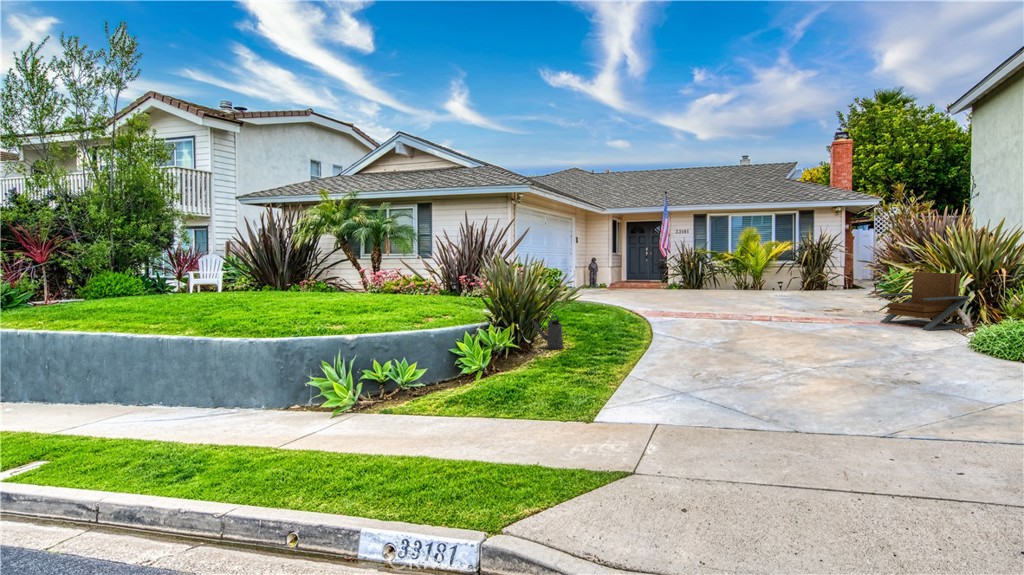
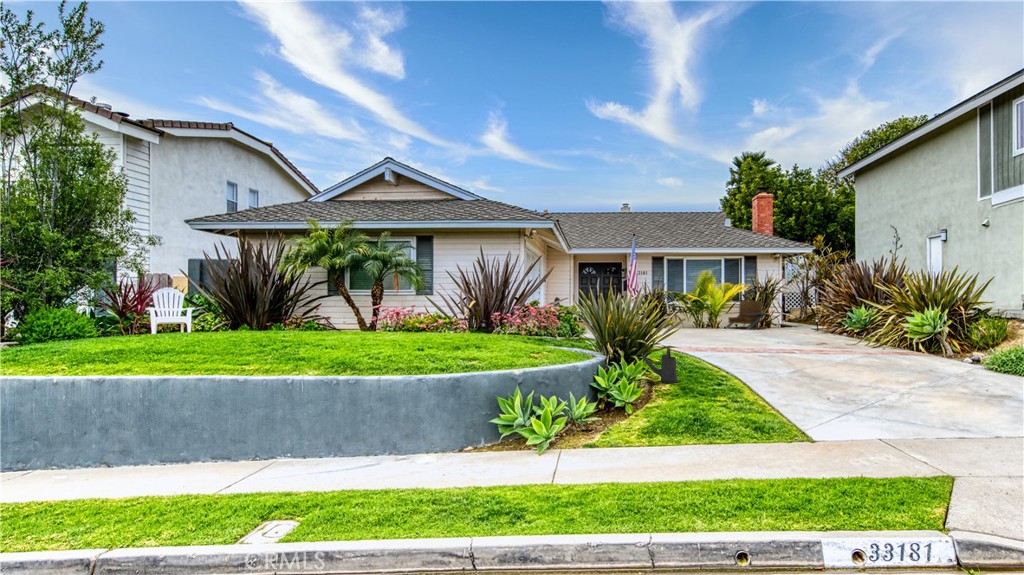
lounge chair: present [881,272,971,330] -> present [726,301,766,330]

